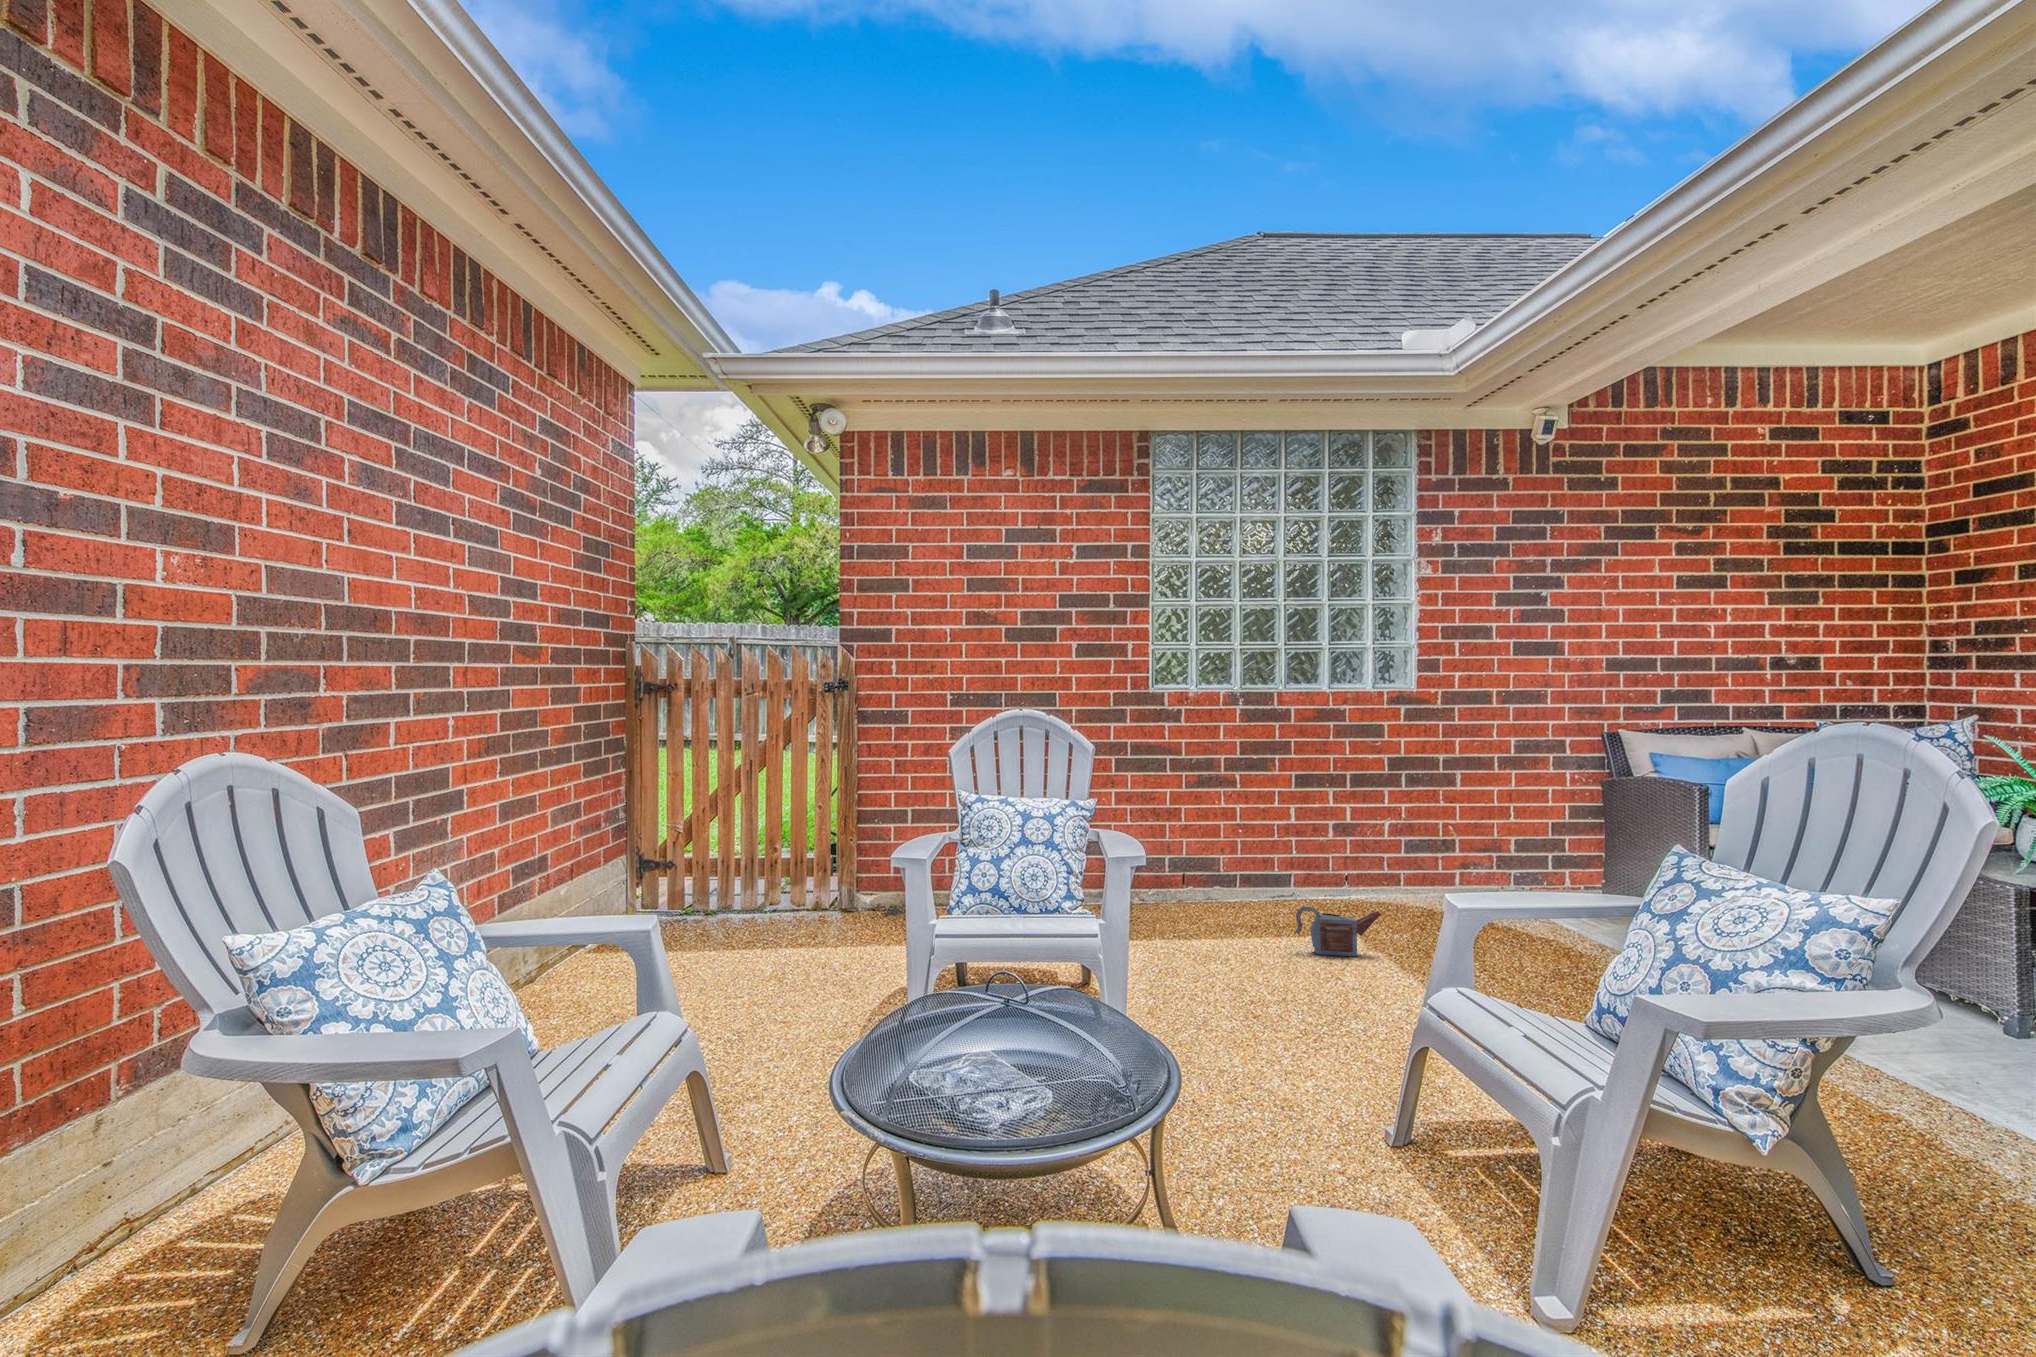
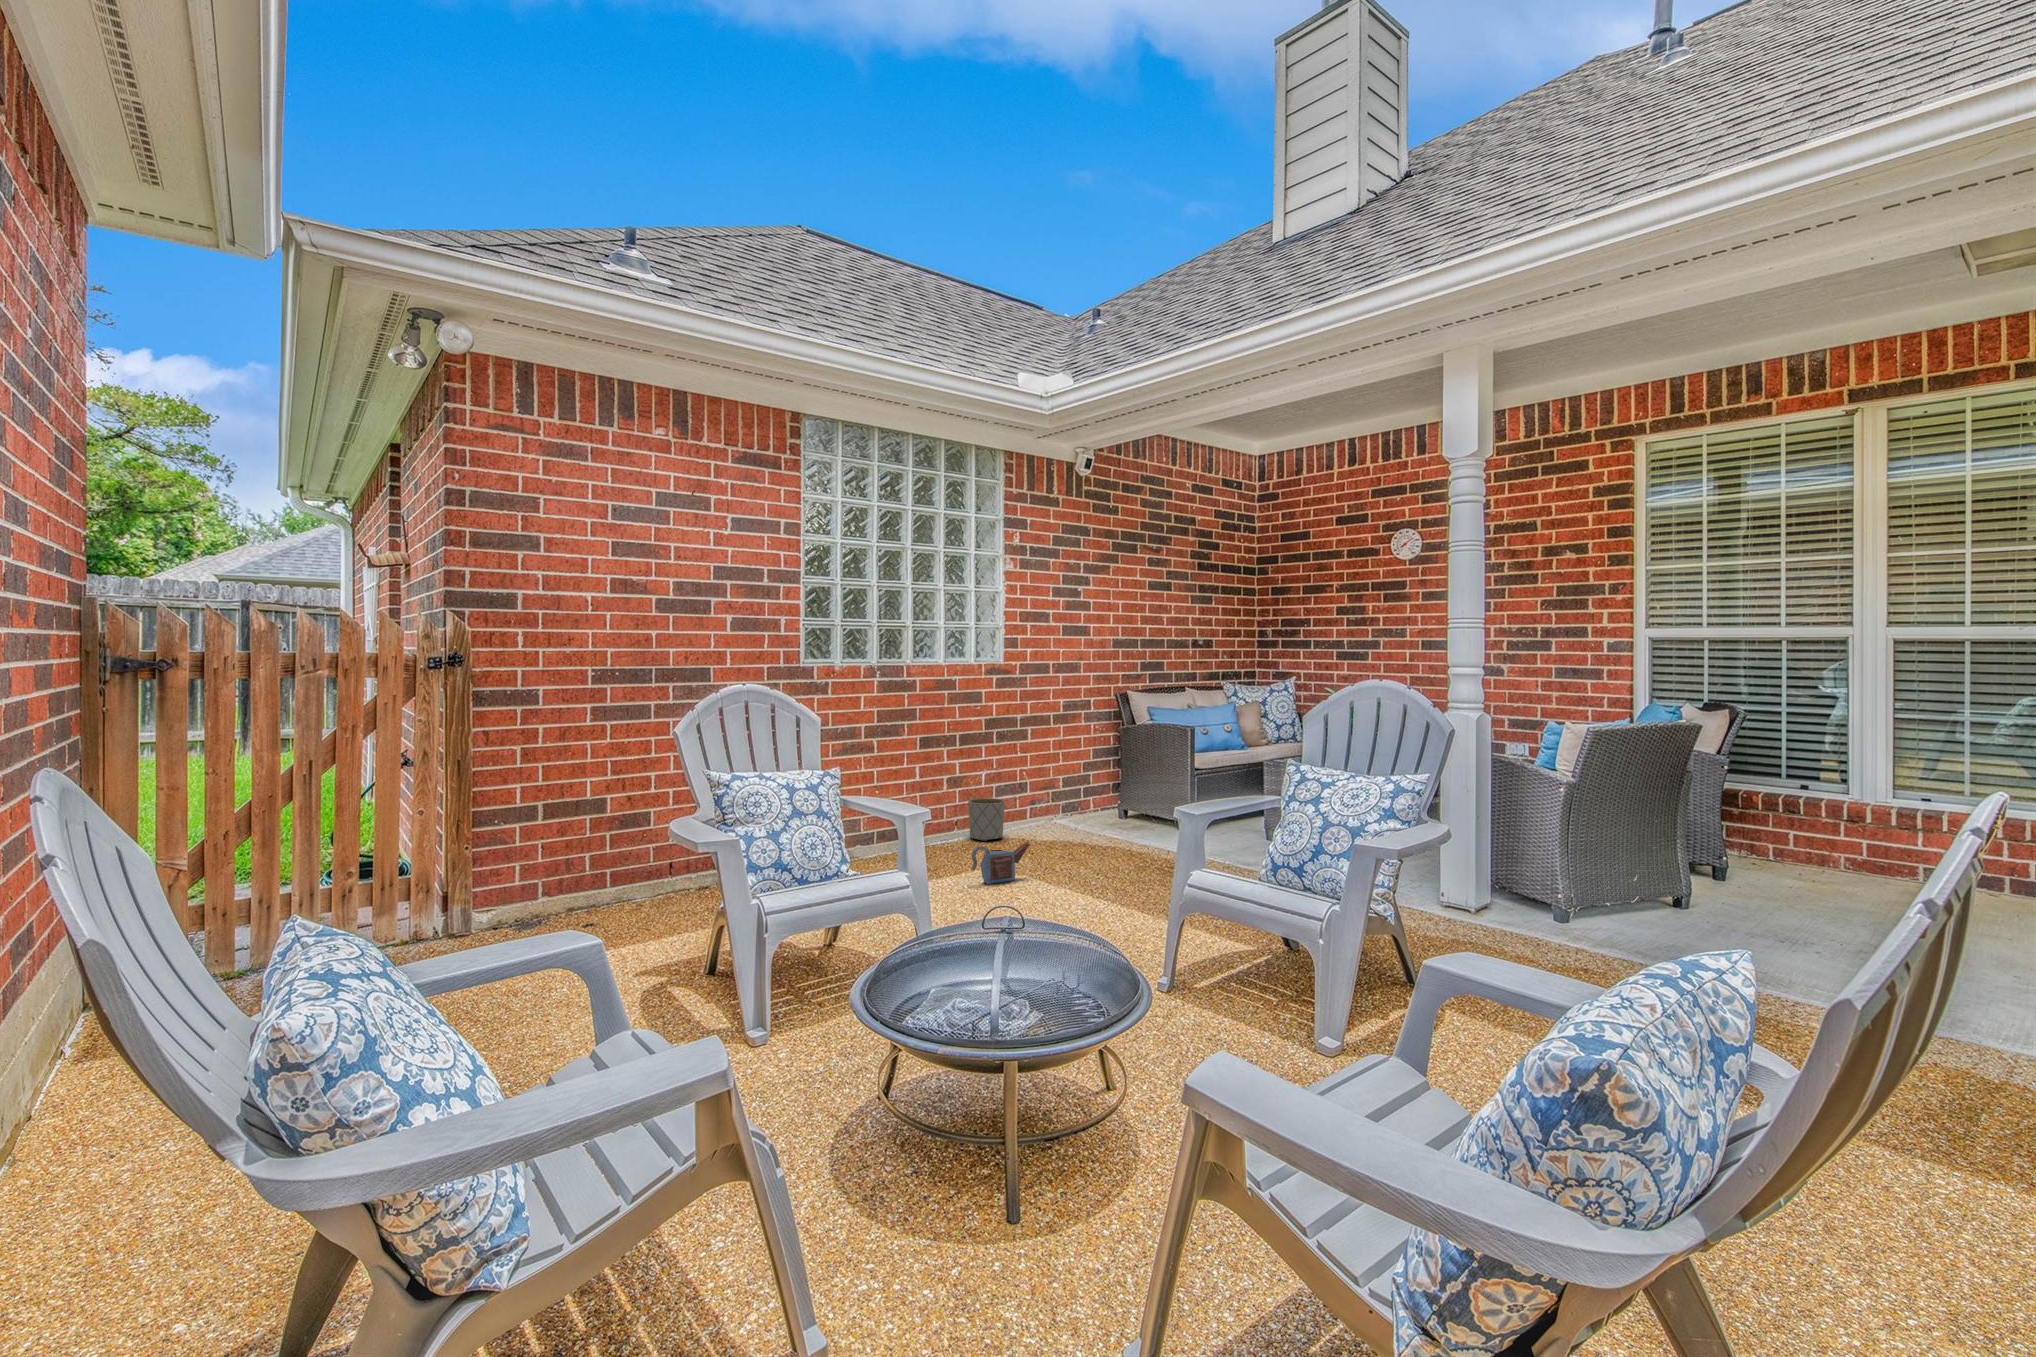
planter: none [1357,851,1405,904] -> present [968,798,1005,841]

